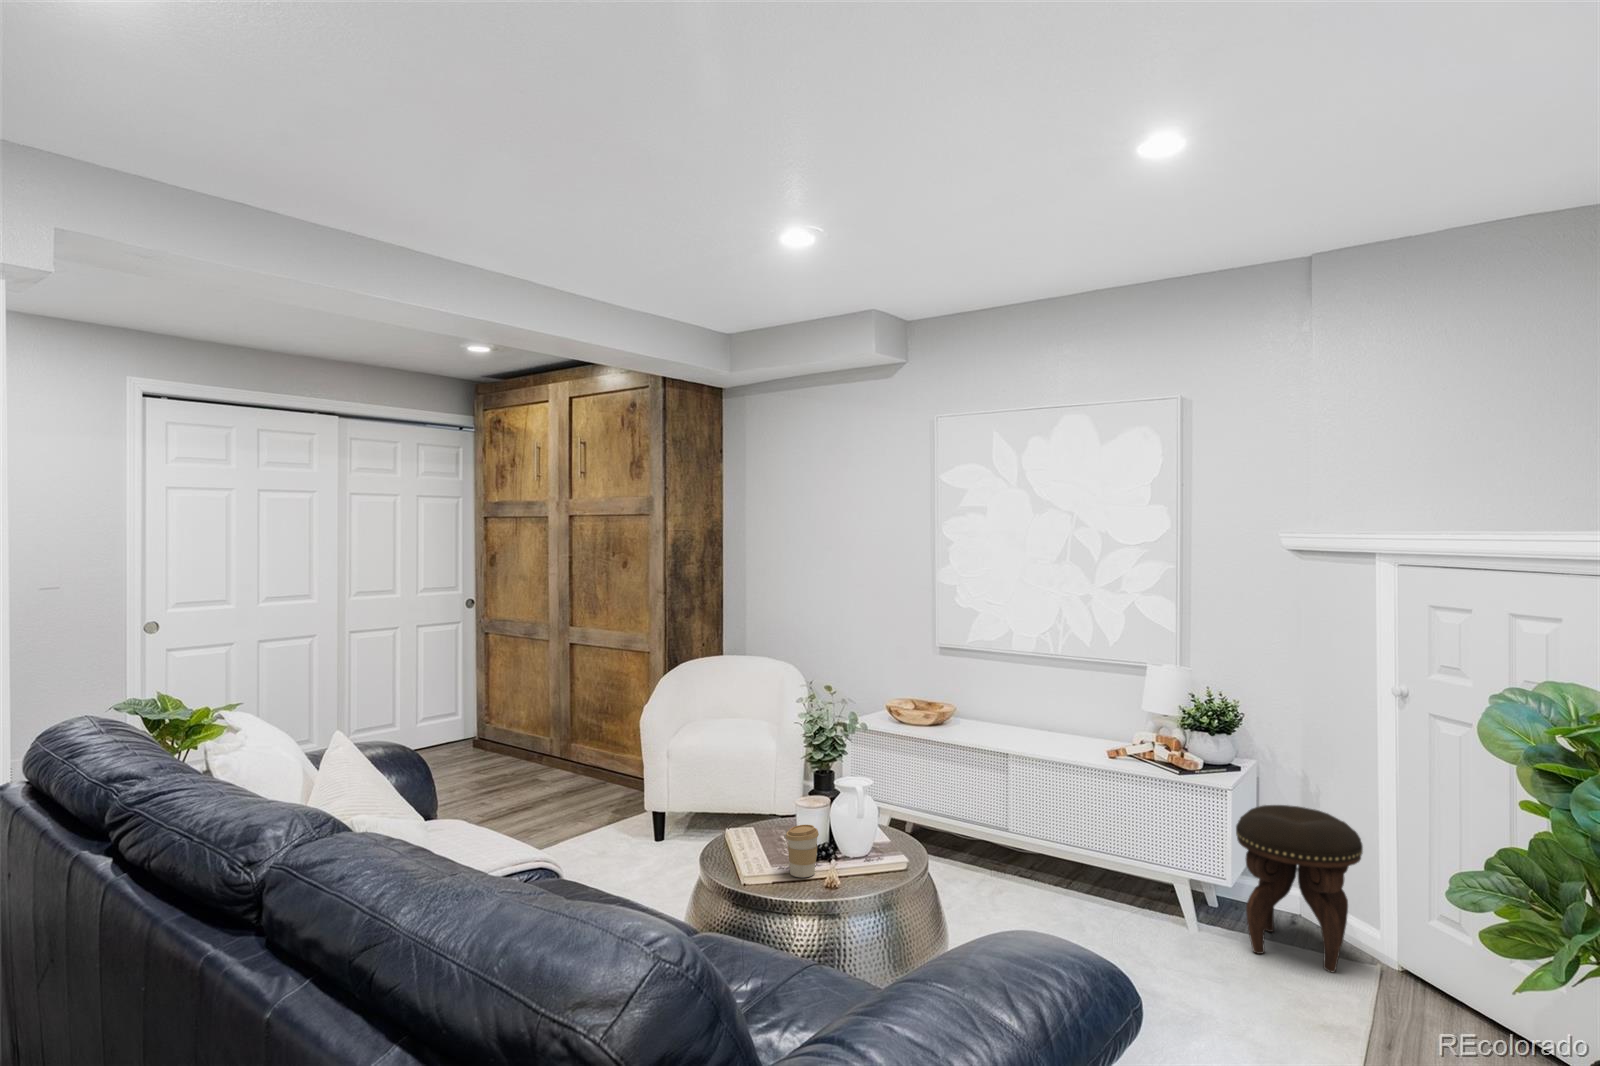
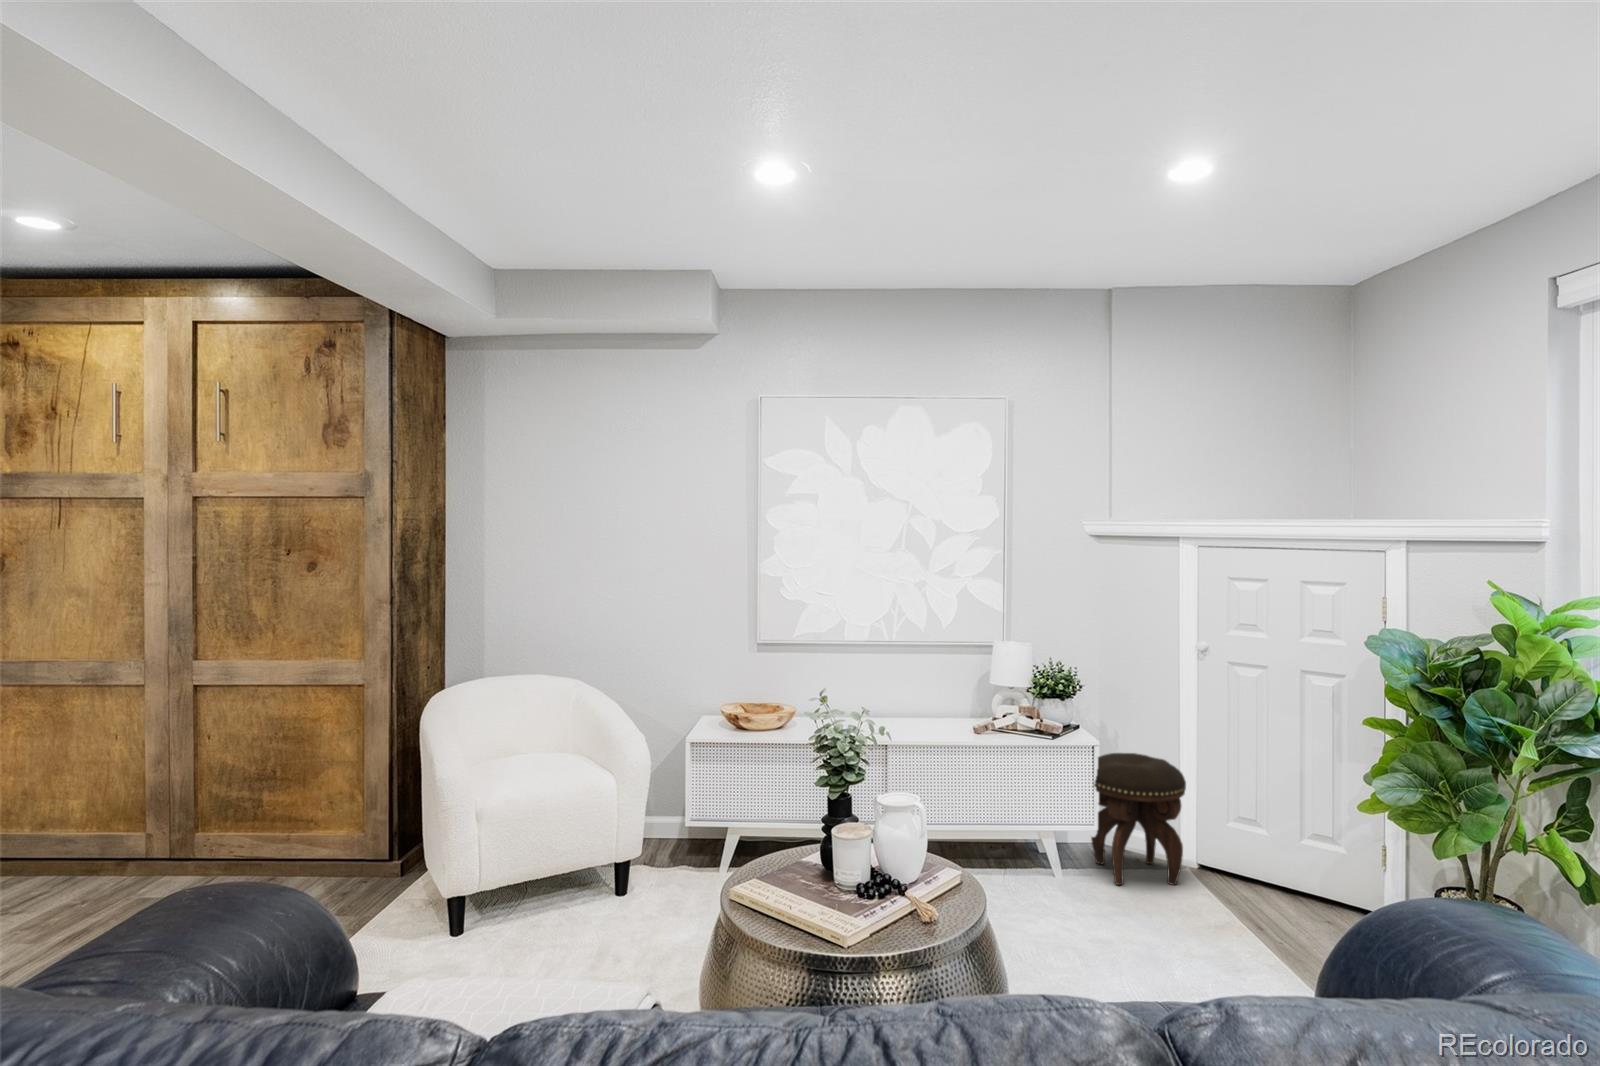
coffee cup: present [786,825,819,877] -> none [884,863,923,929]

